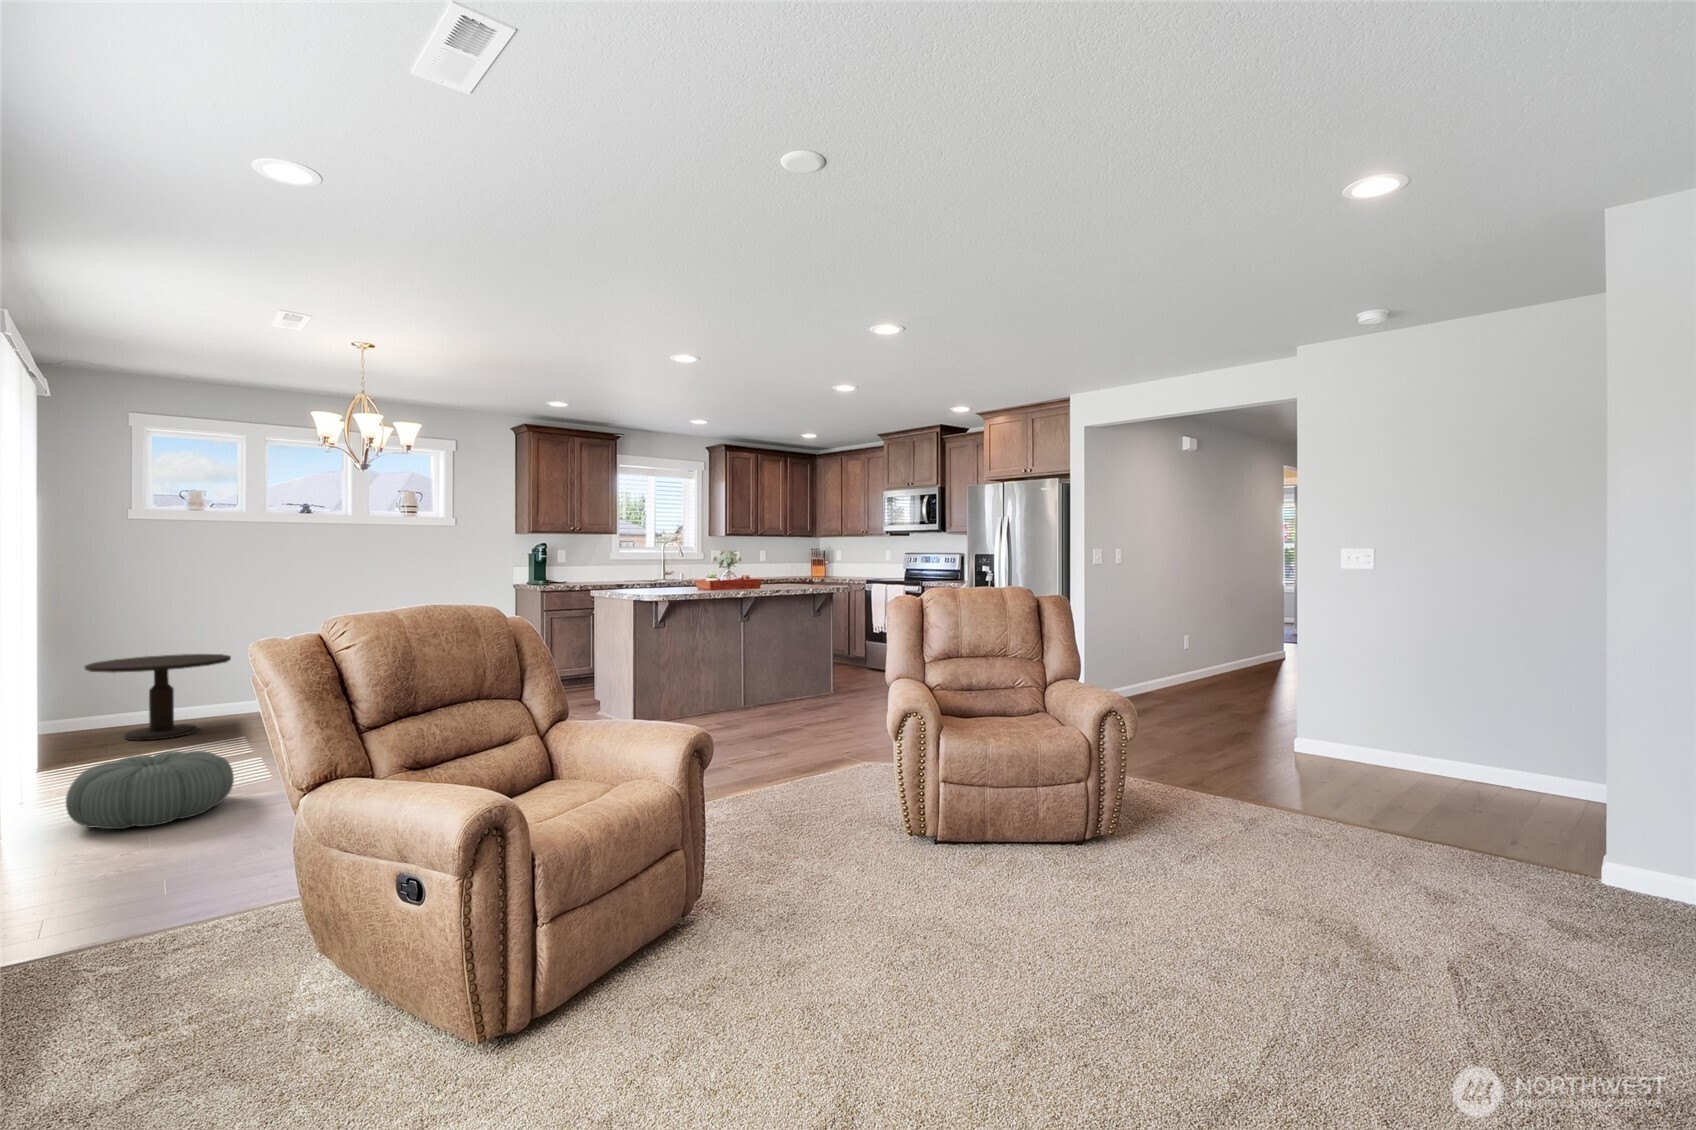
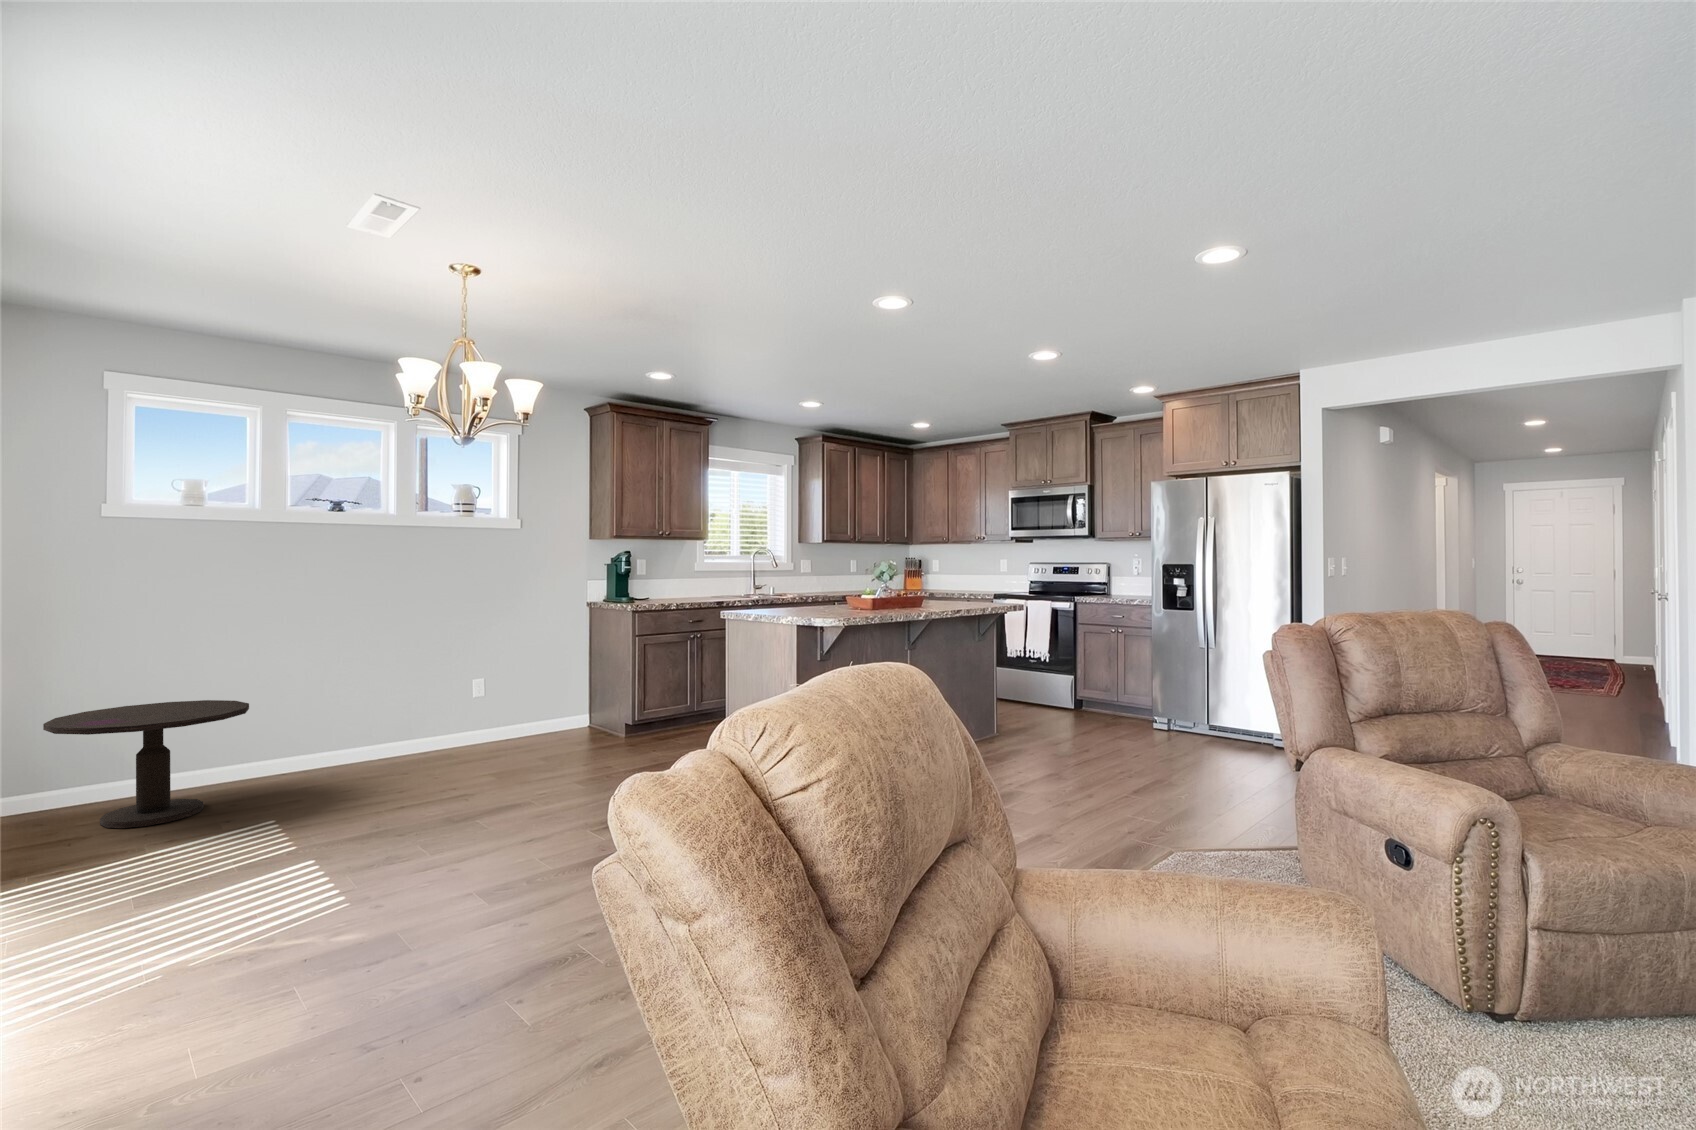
pouf: present [66,751,234,829] -> none [32,874,305,1033]

